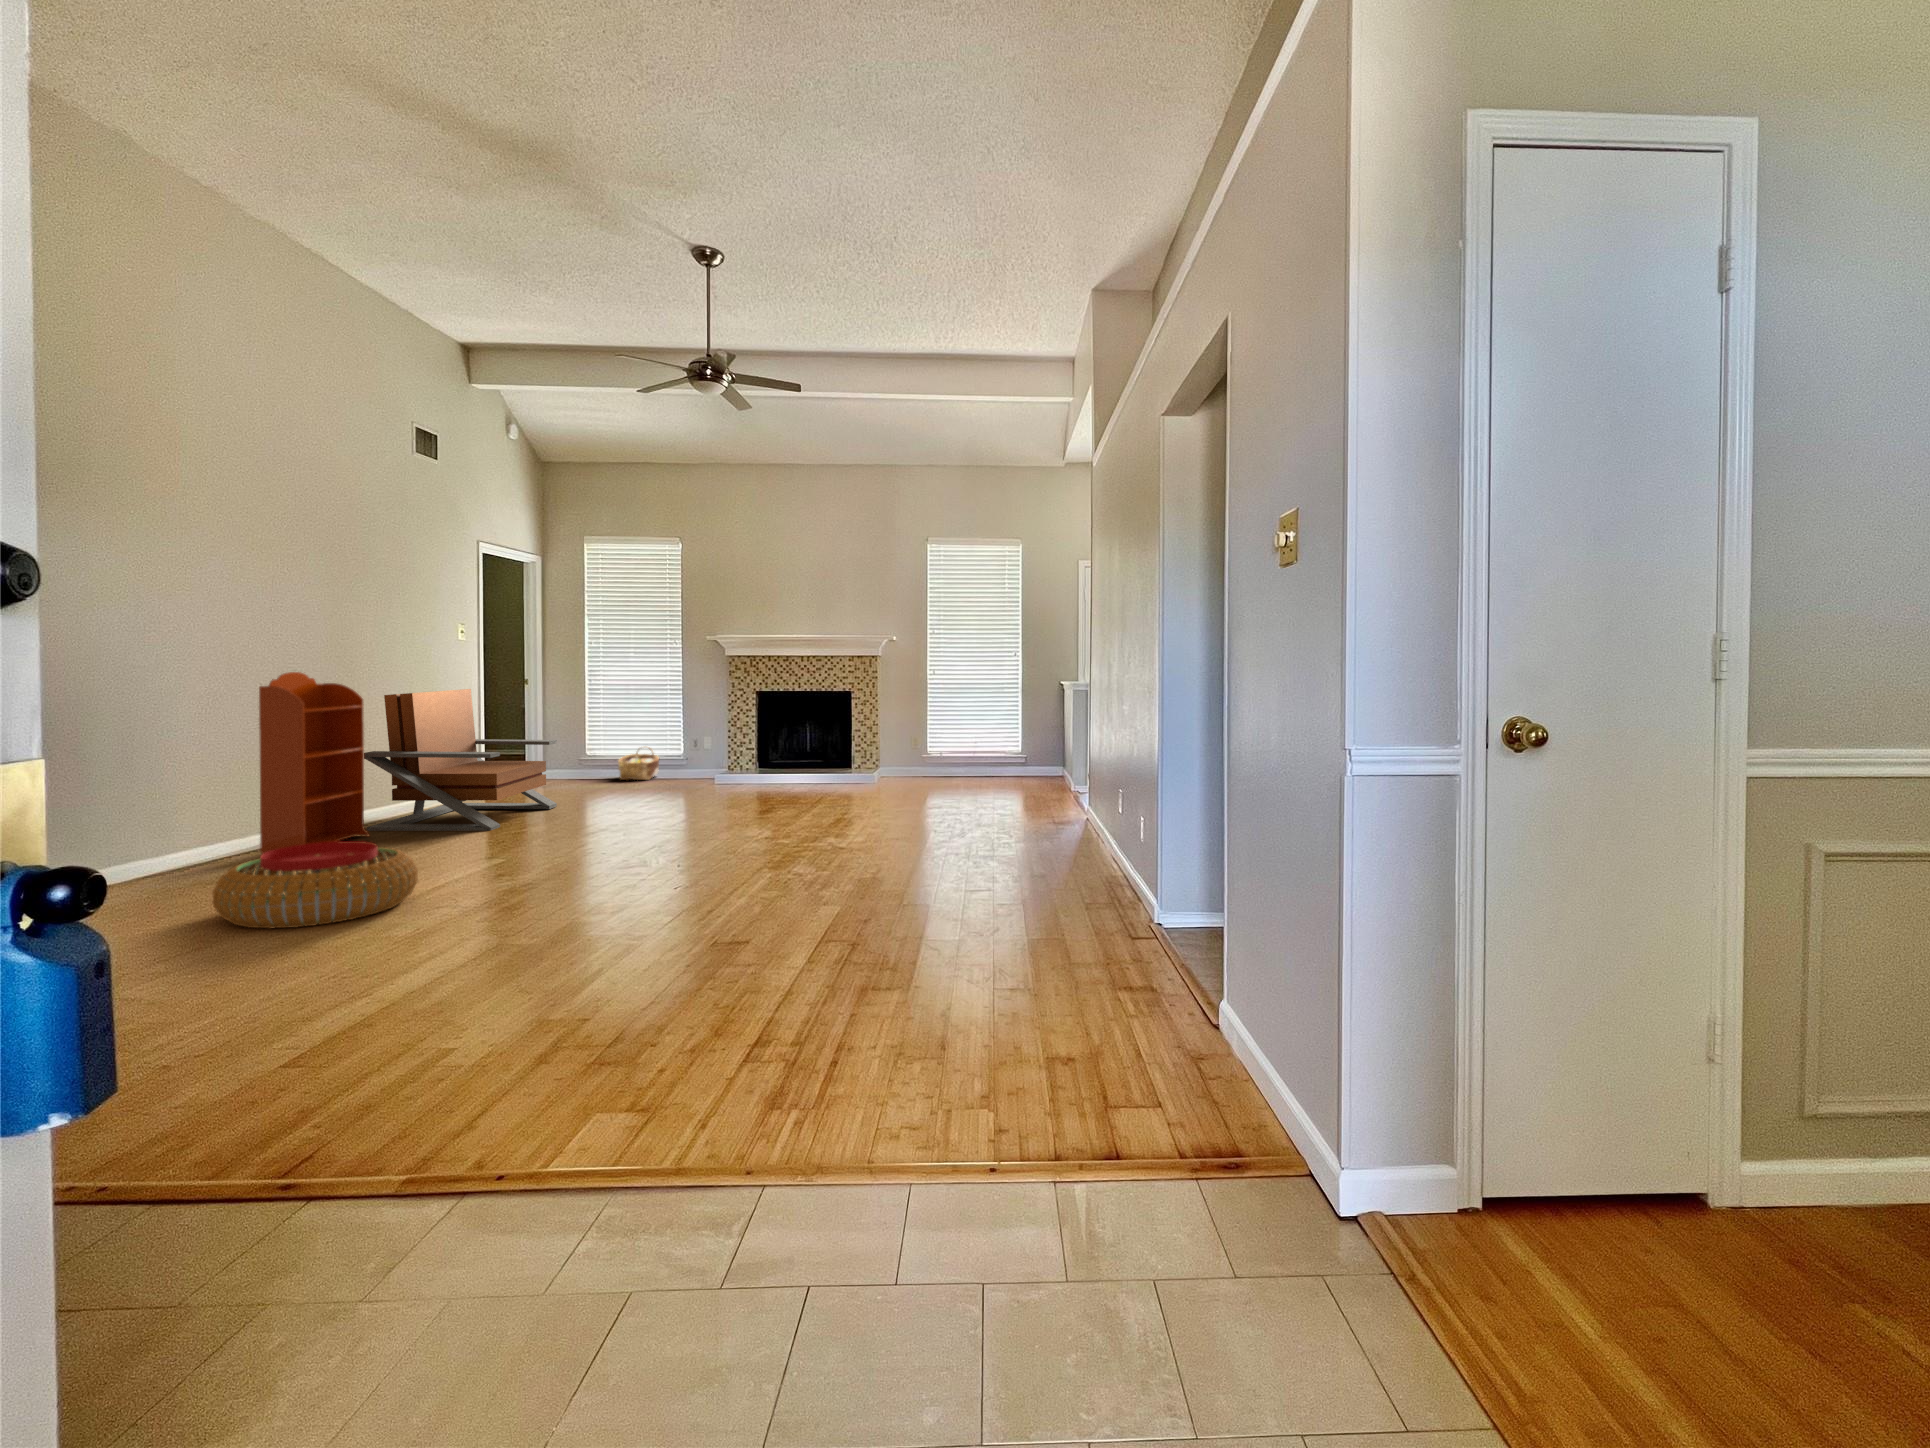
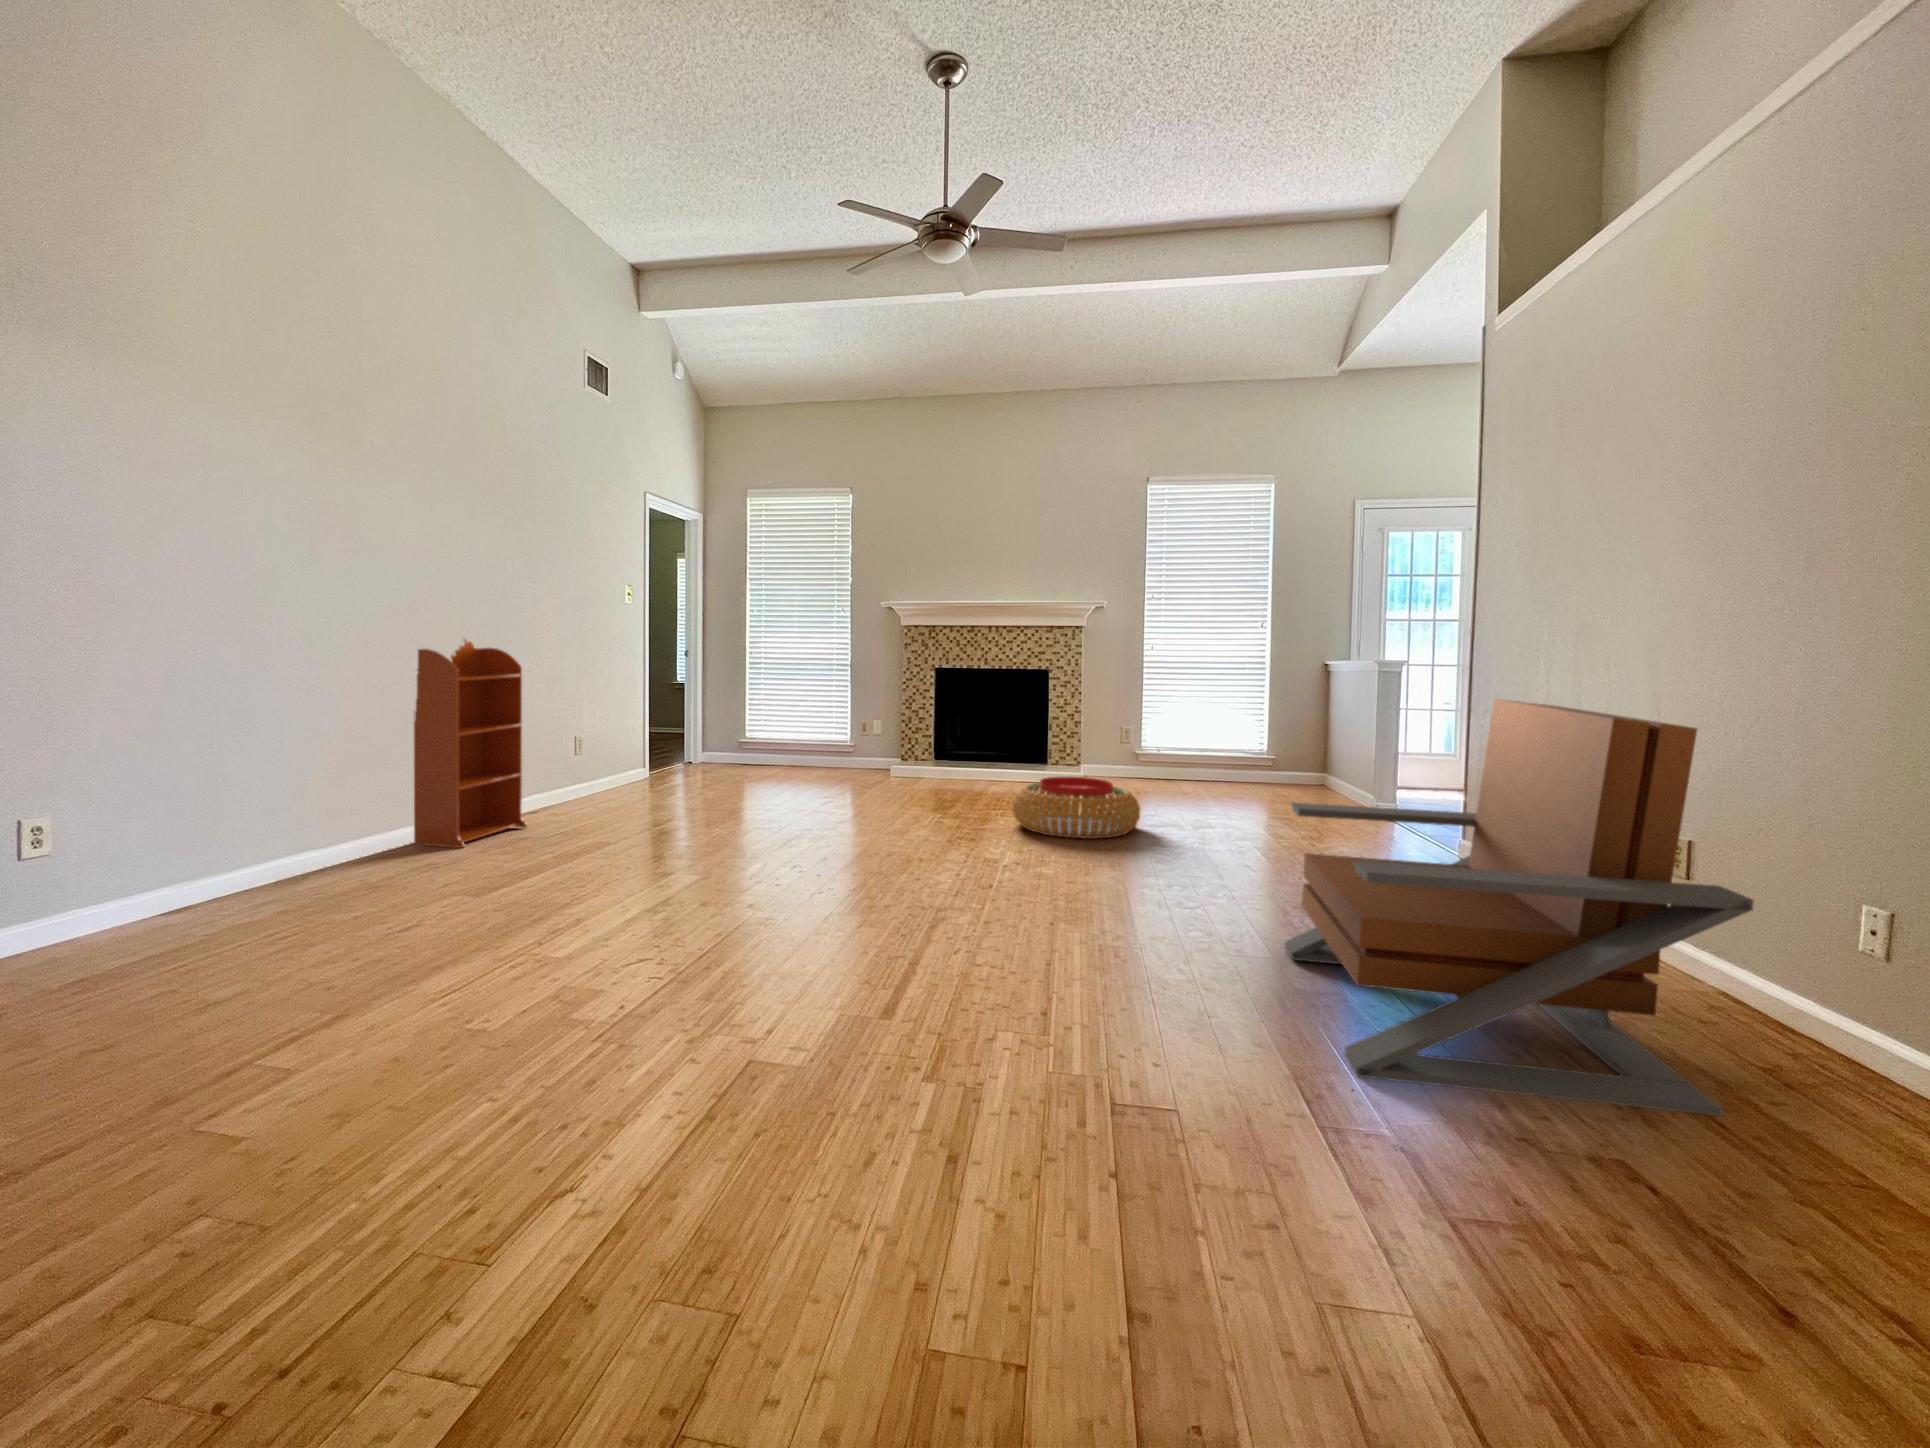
lounge chair: present [364,689,557,831] -> present [1285,699,1754,1116]
woven basket: present [618,748,659,780] -> none [783,729,826,768]
pouf: present [212,841,418,928] -> present [1012,777,1140,839]

